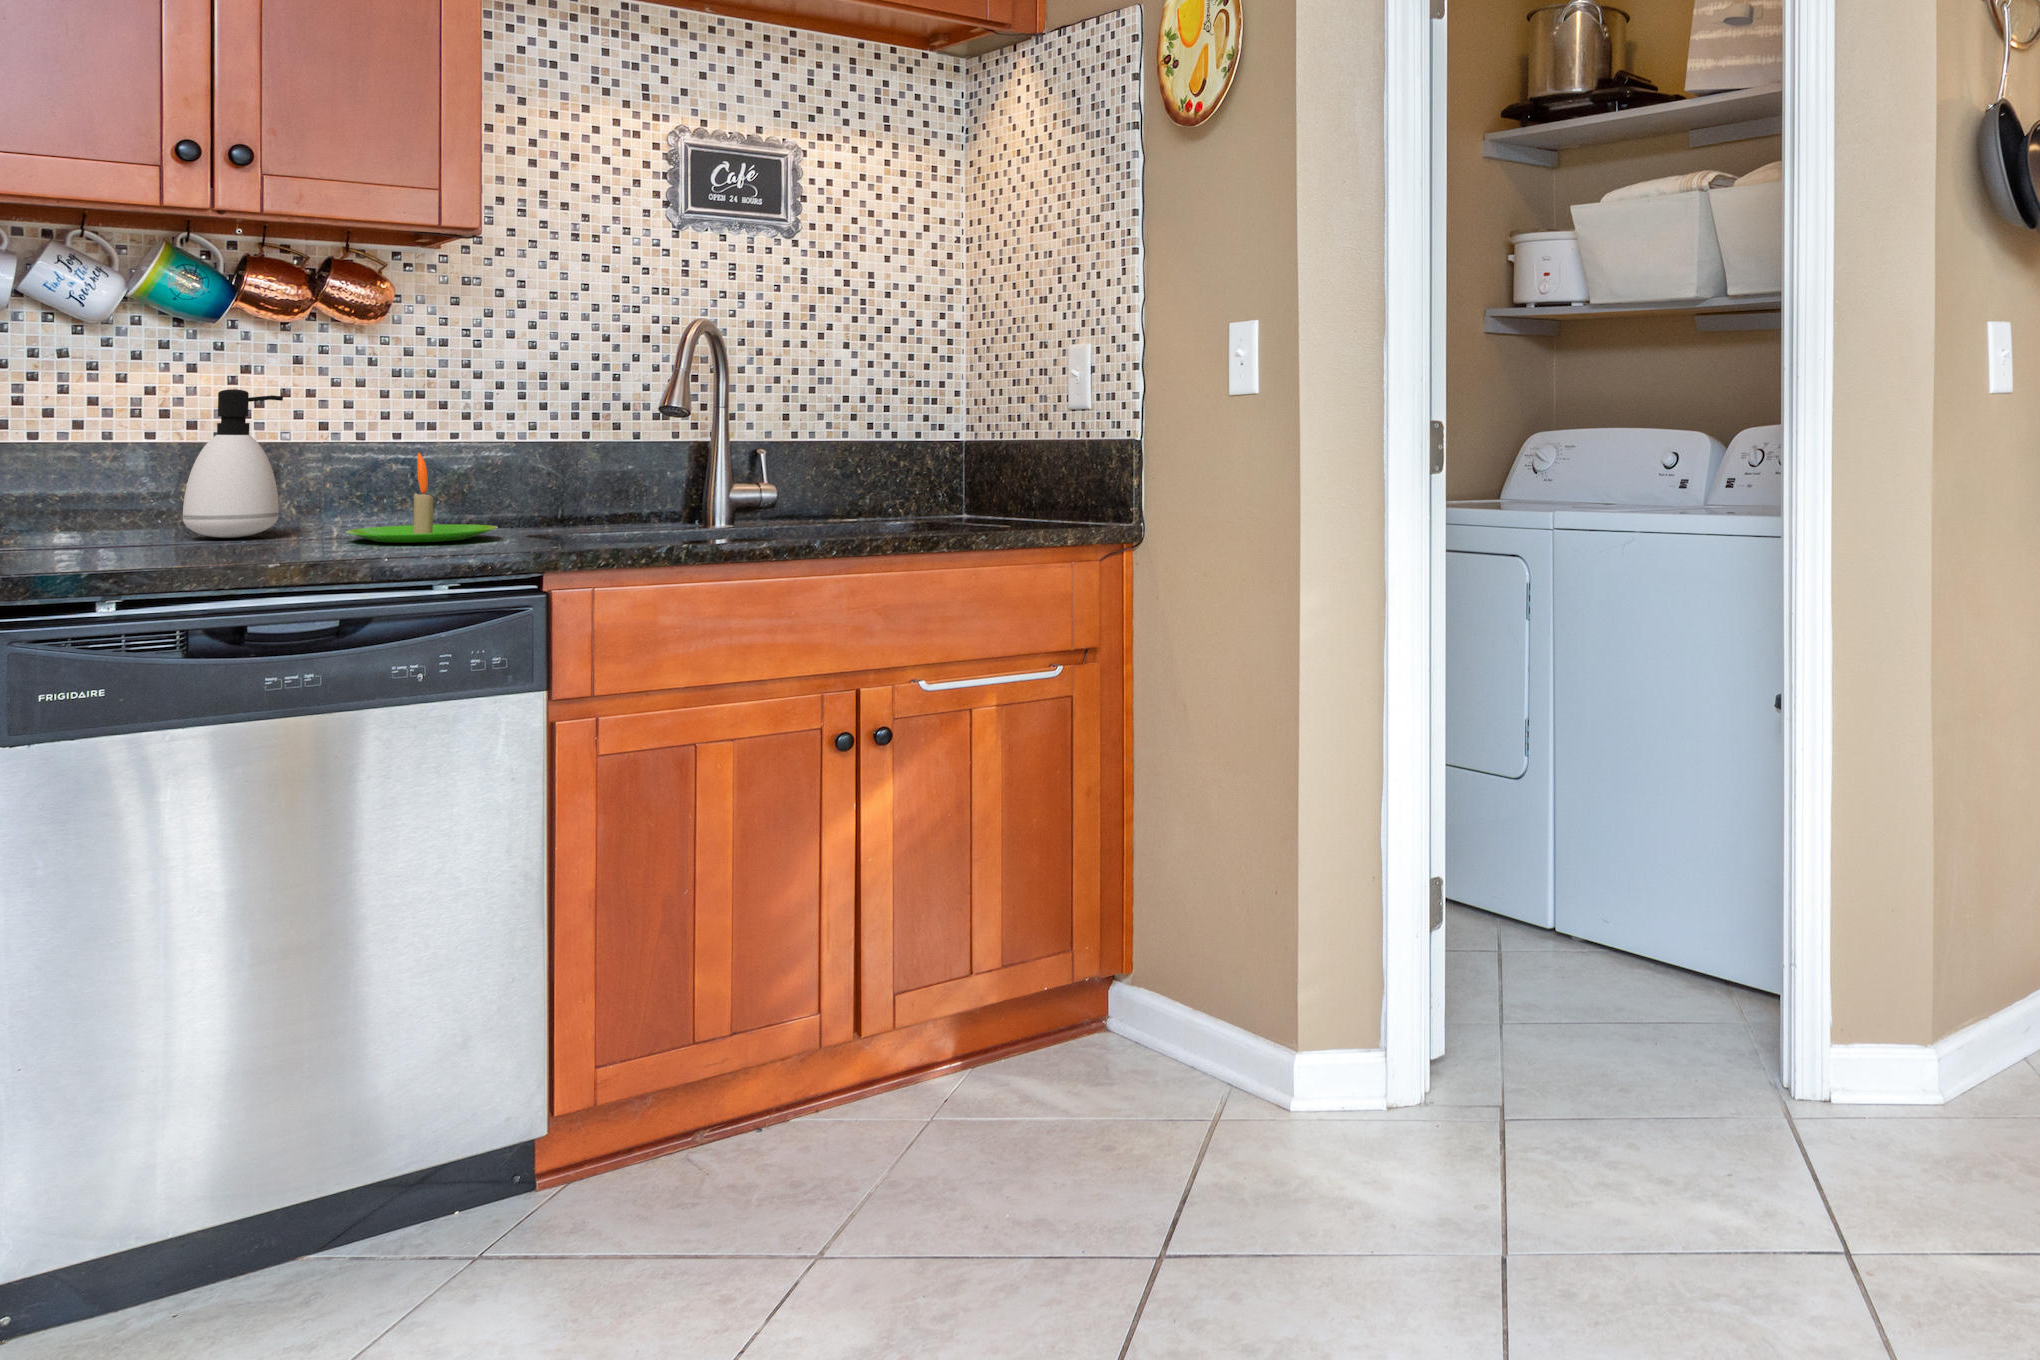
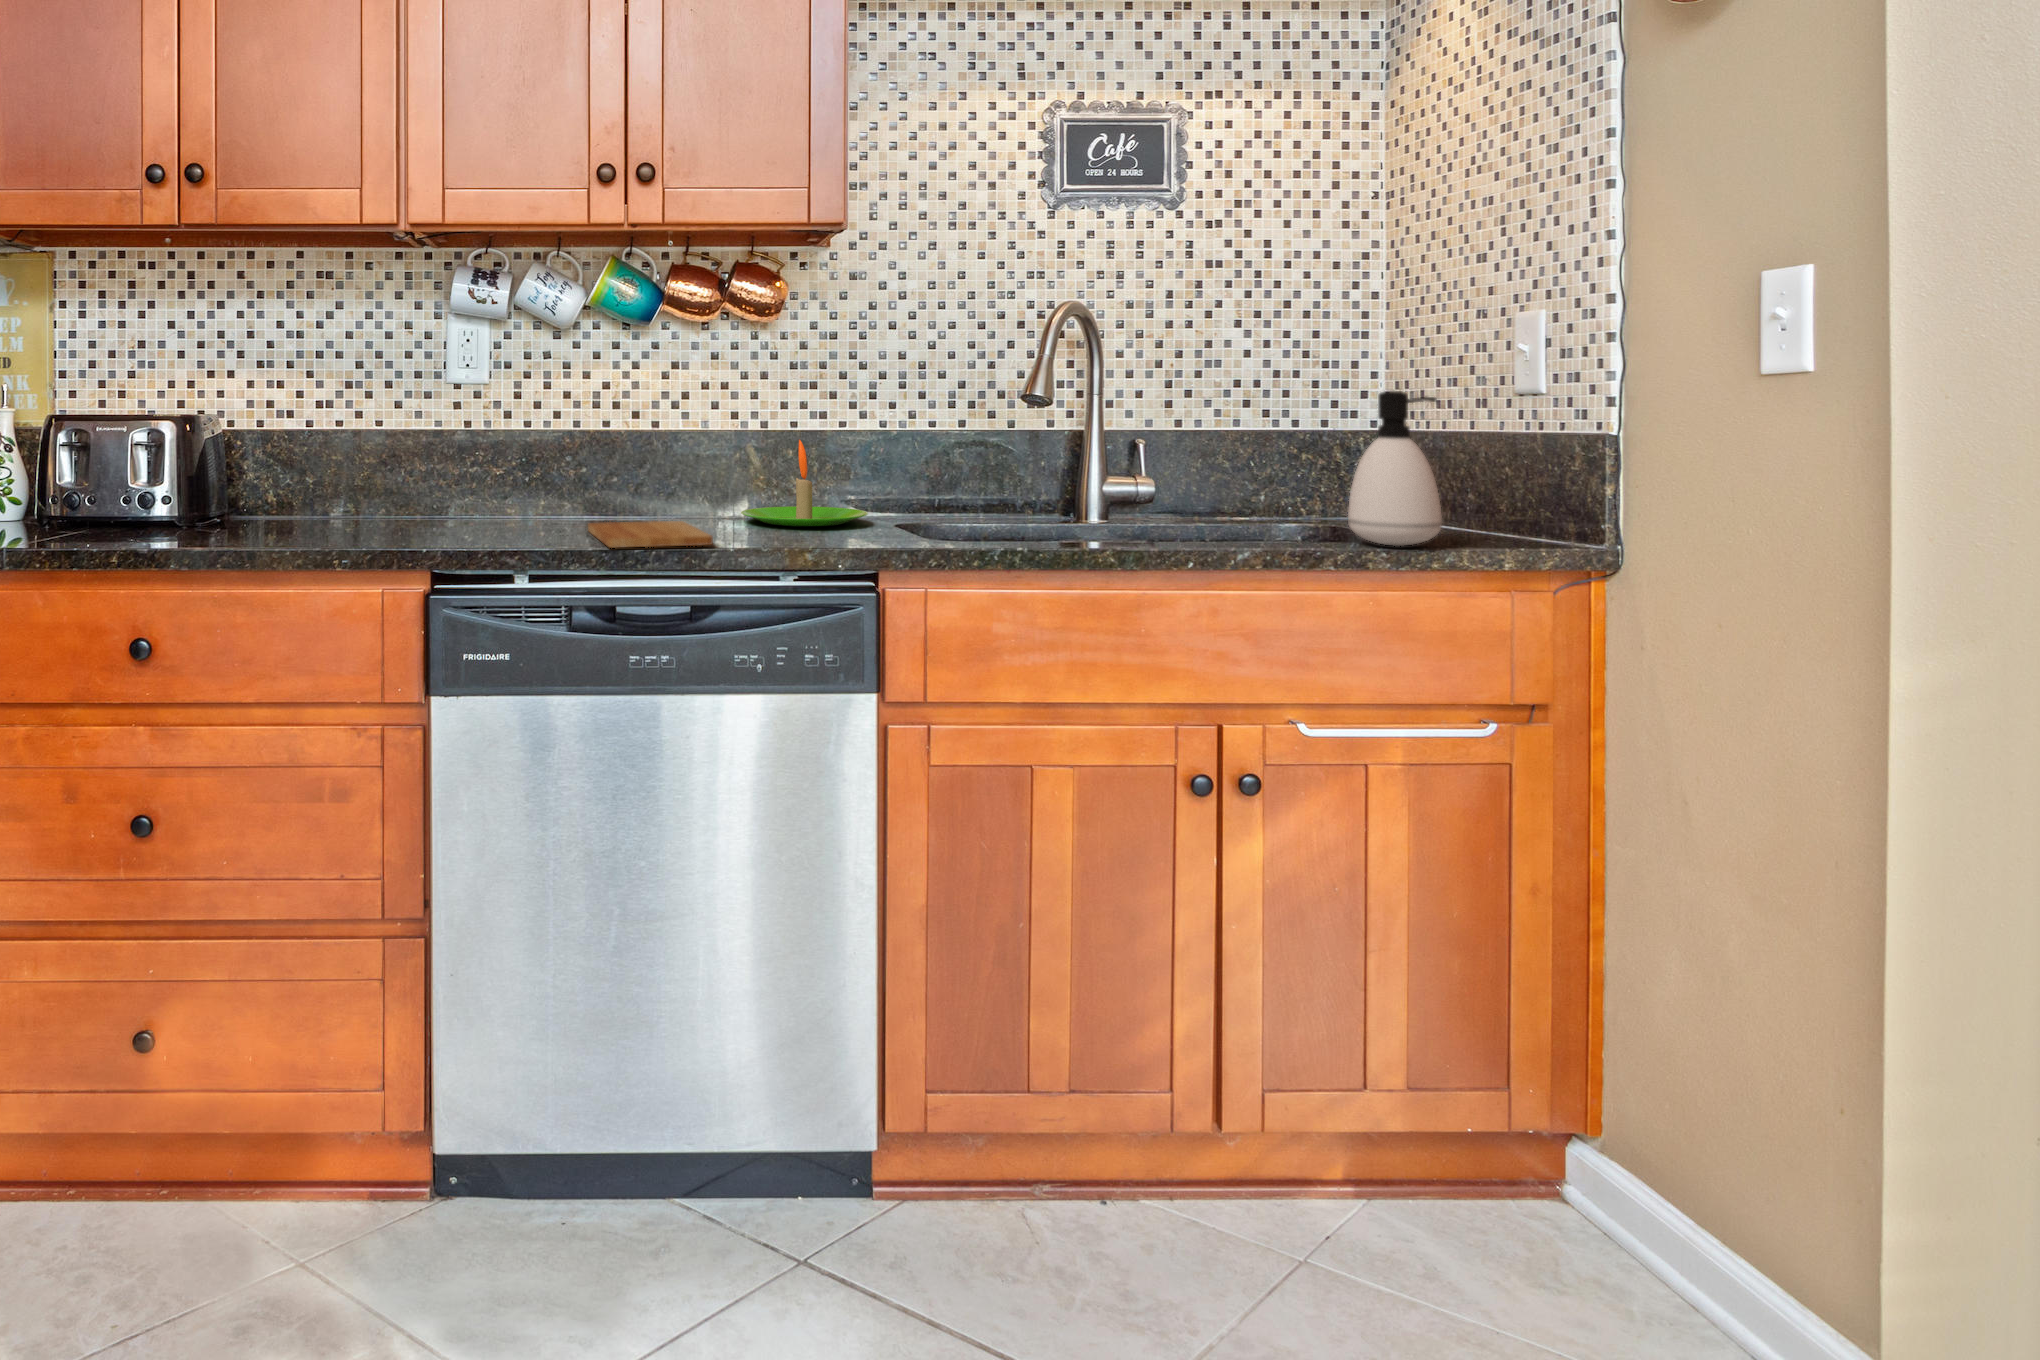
soap dispenser: present [183,389,283,538] -> present [1348,391,1442,546]
cutting board: none [158,542,348,568] -> present [588,521,713,548]

